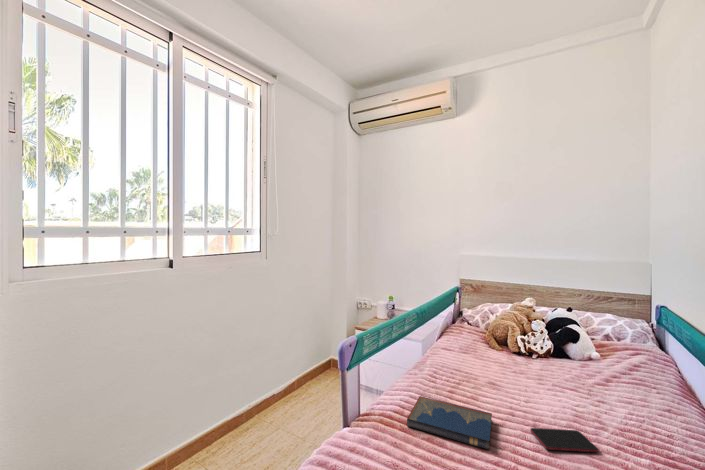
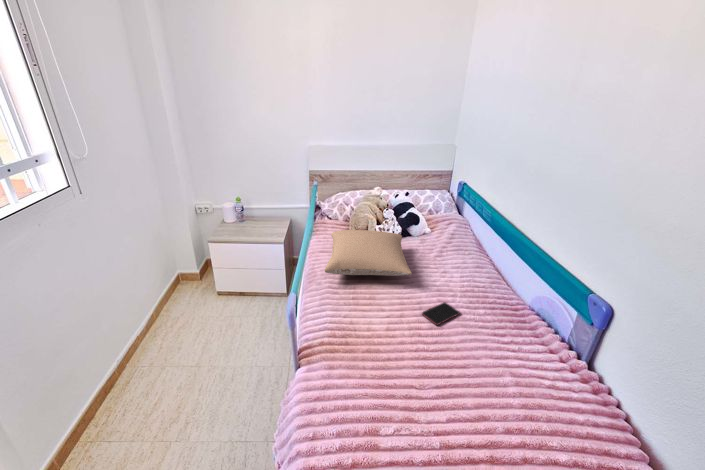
pillow: none [426,326,545,381] -> present [325,230,412,276]
hardcover book: present [407,396,492,449] -> none [340,311,409,349]

